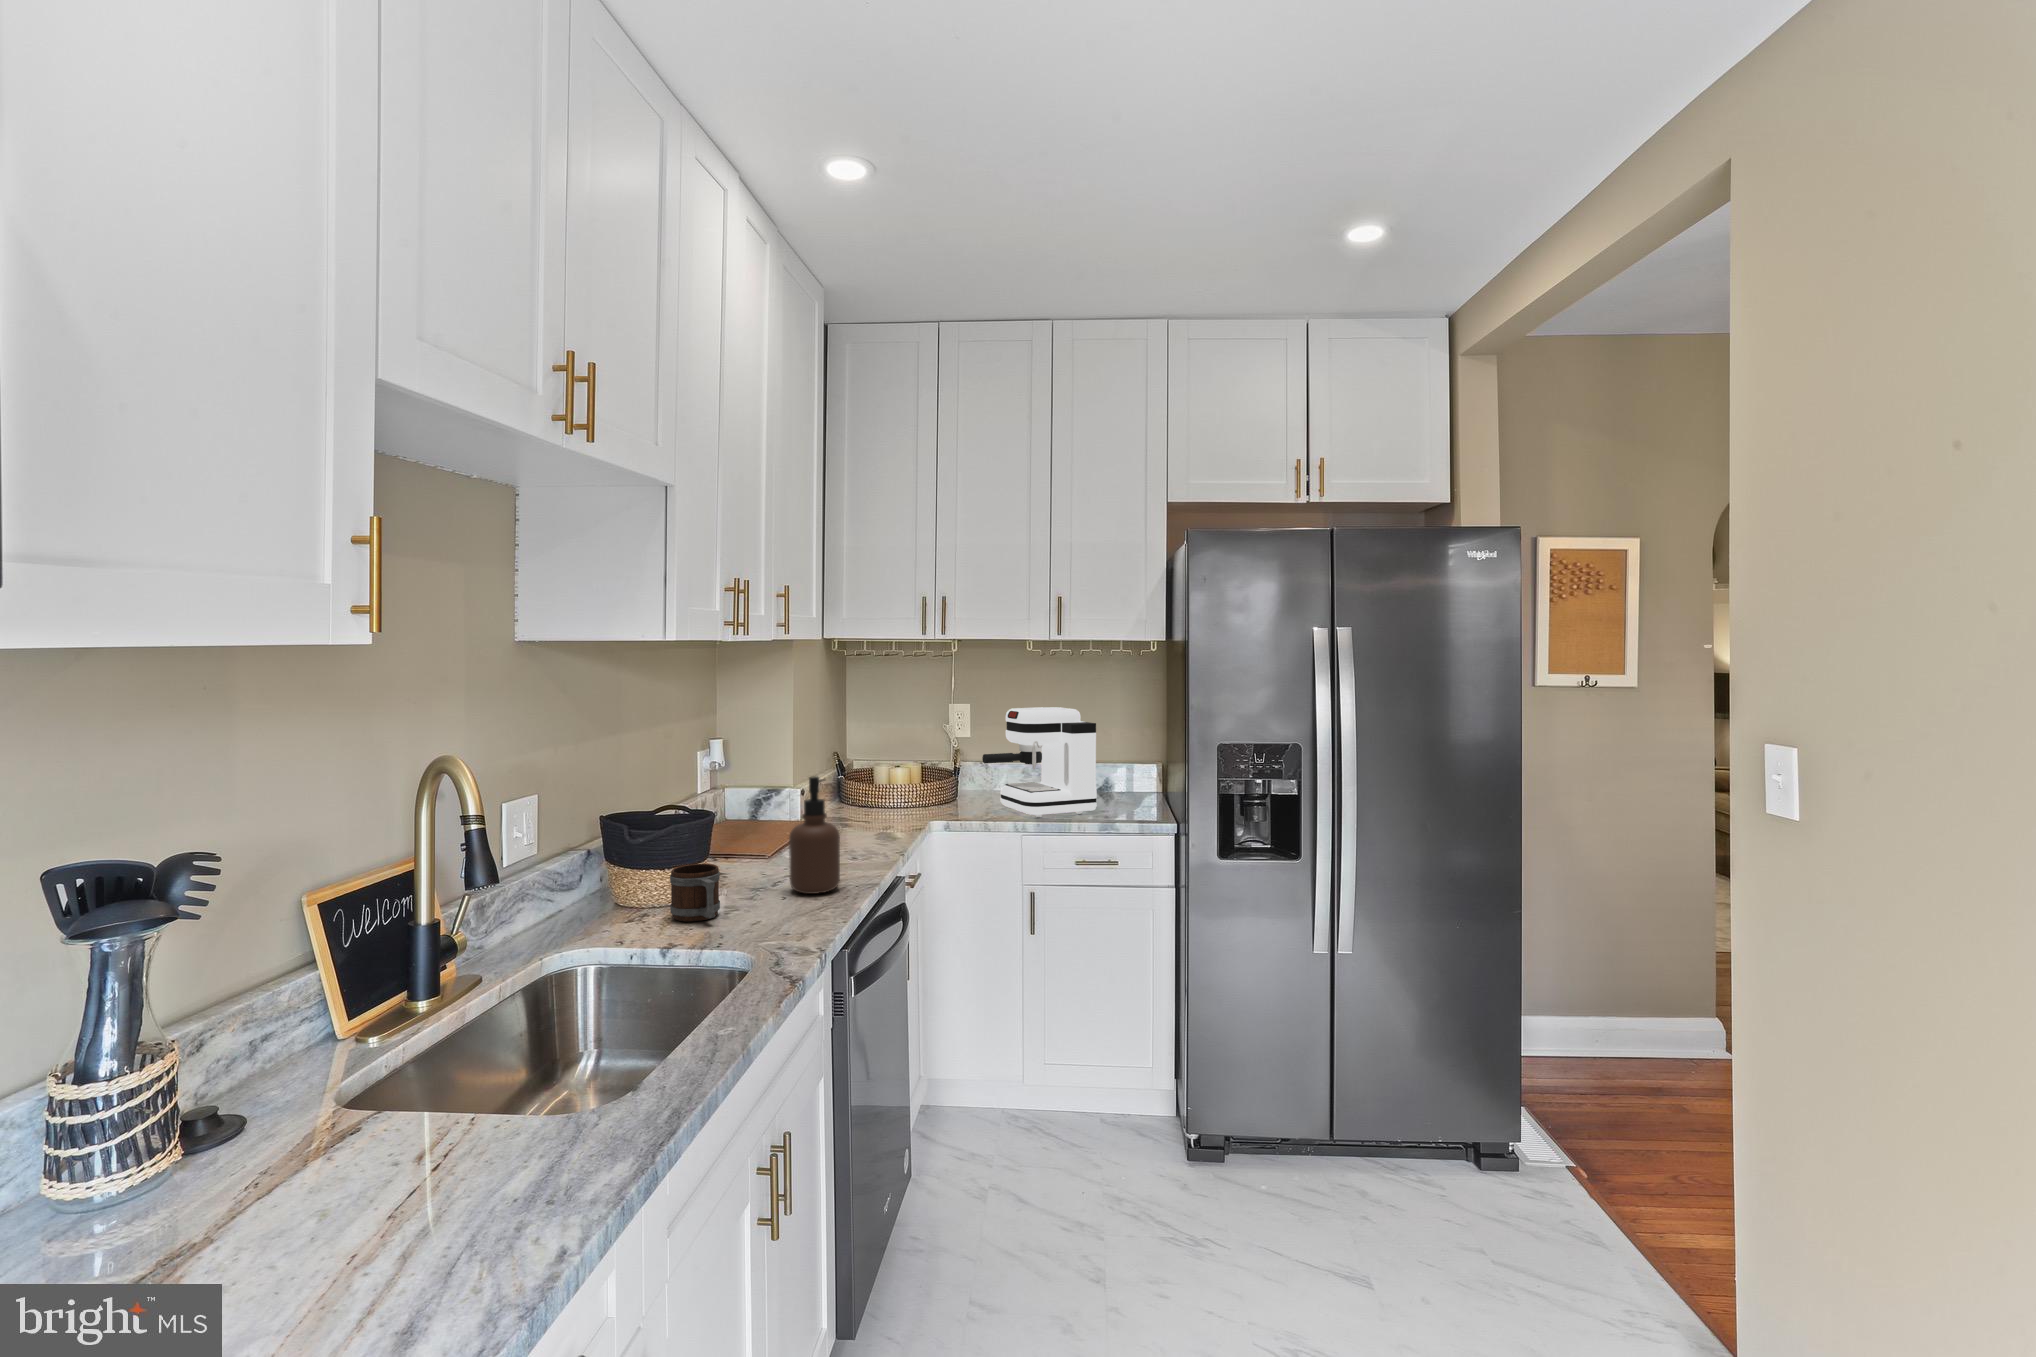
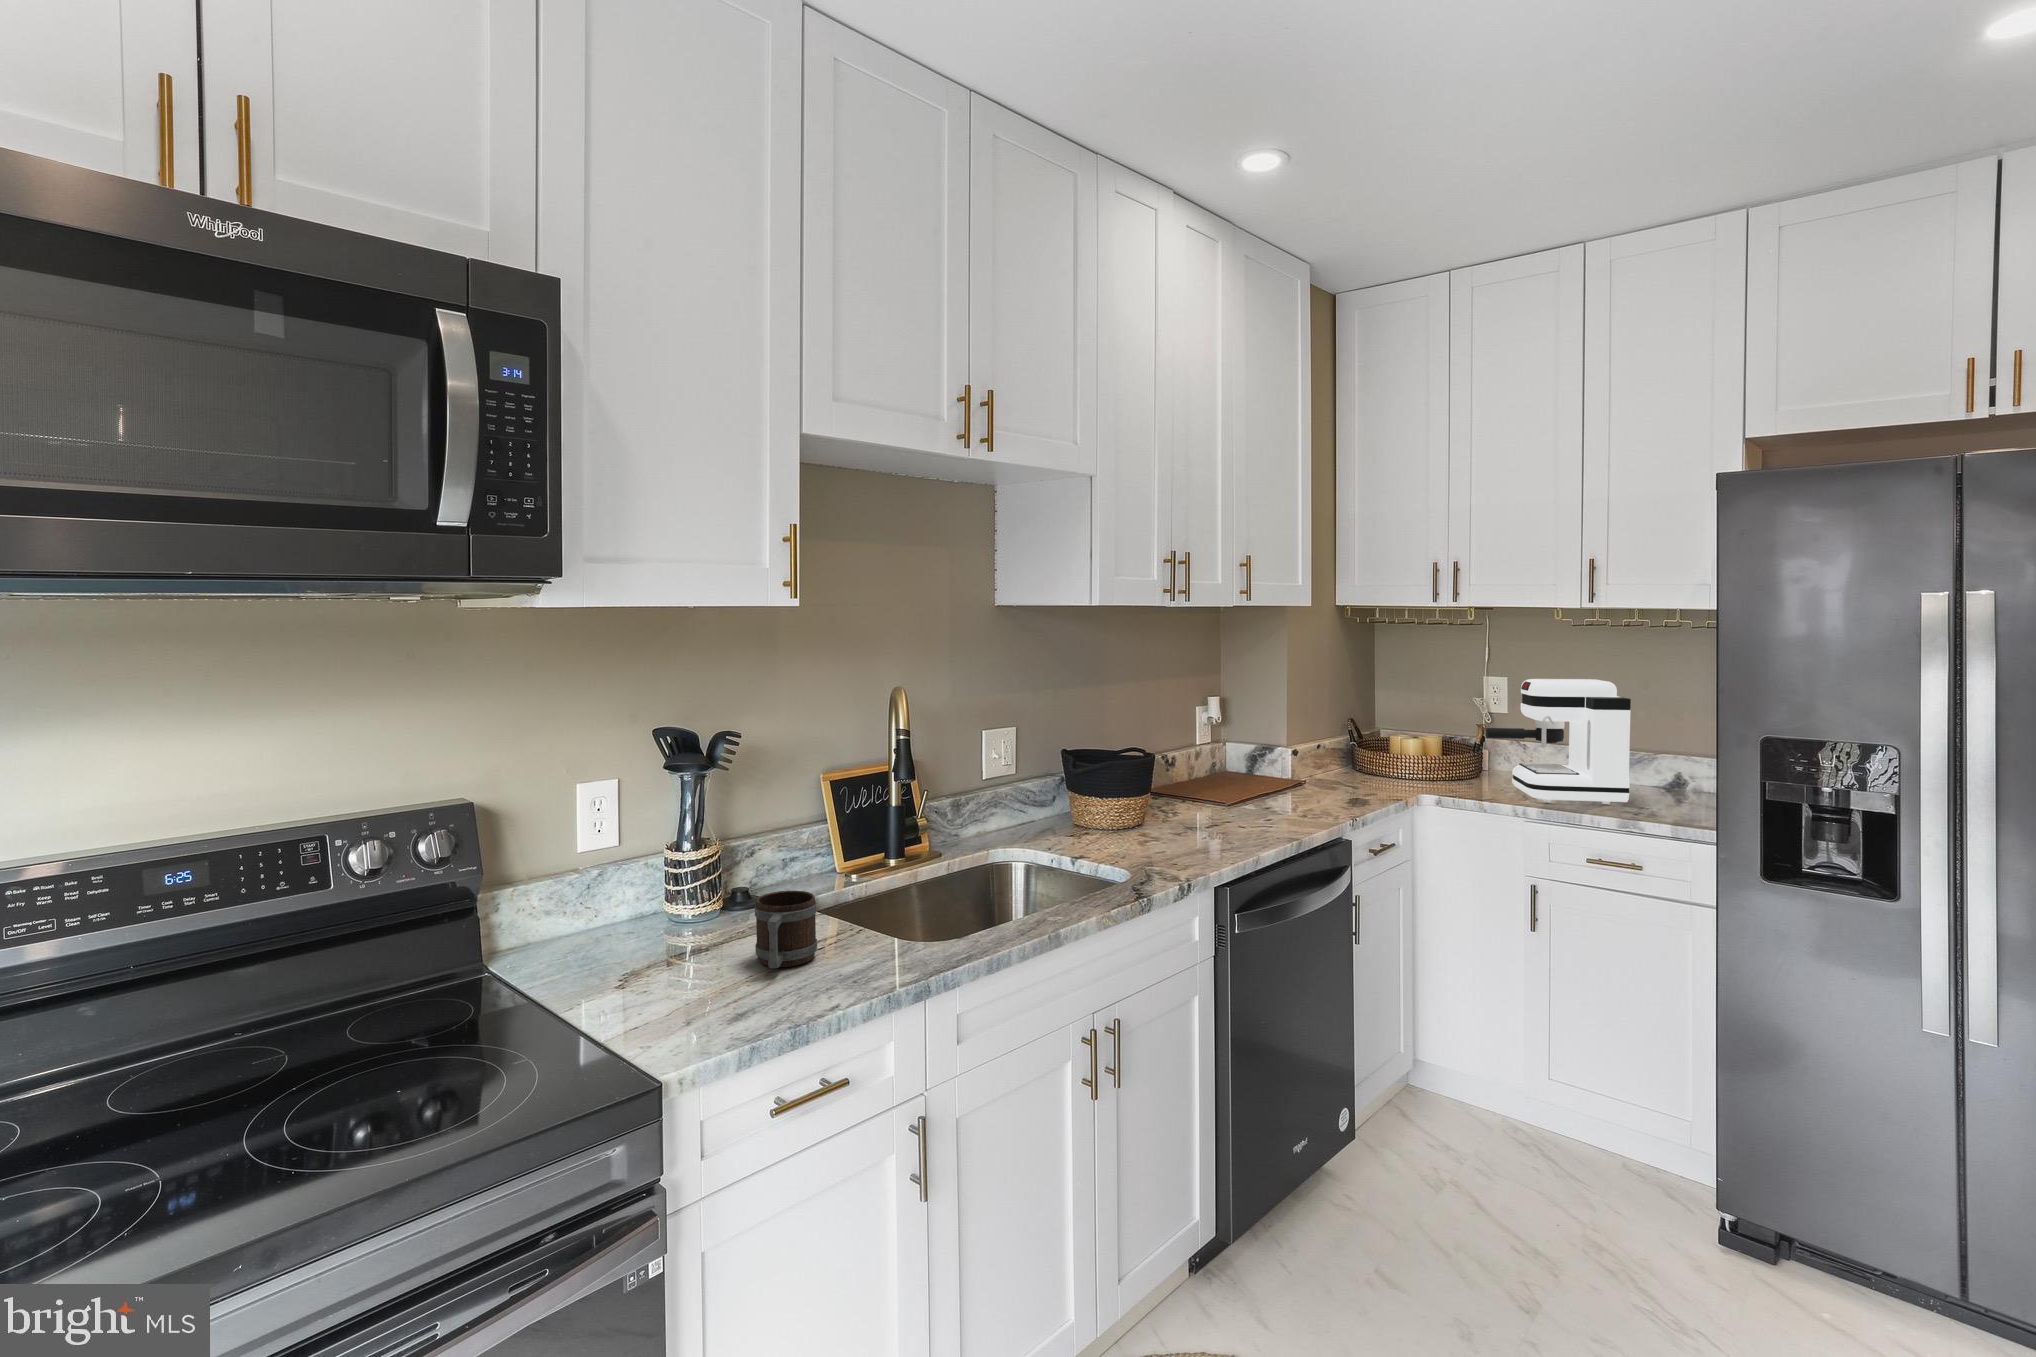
soap dispenser: present [789,776,840,894] -> none [1205,731,1252,838]
mug: present [670,864,720,921] -> present [755,891,817,968]

